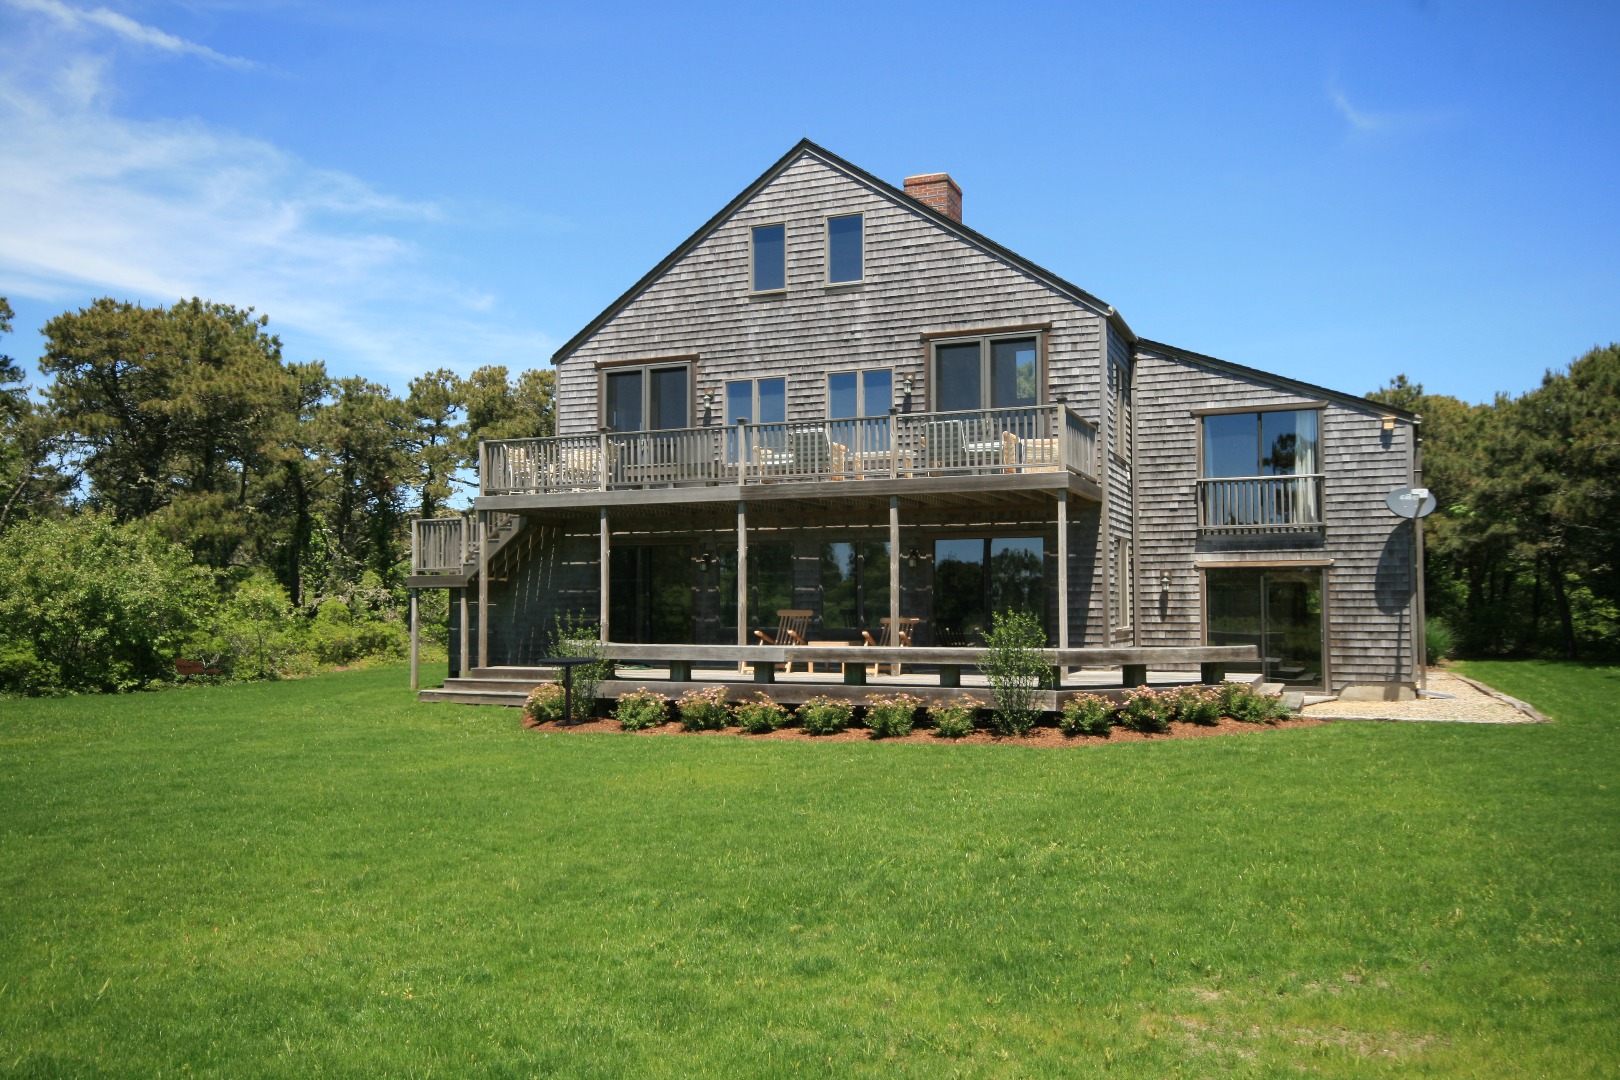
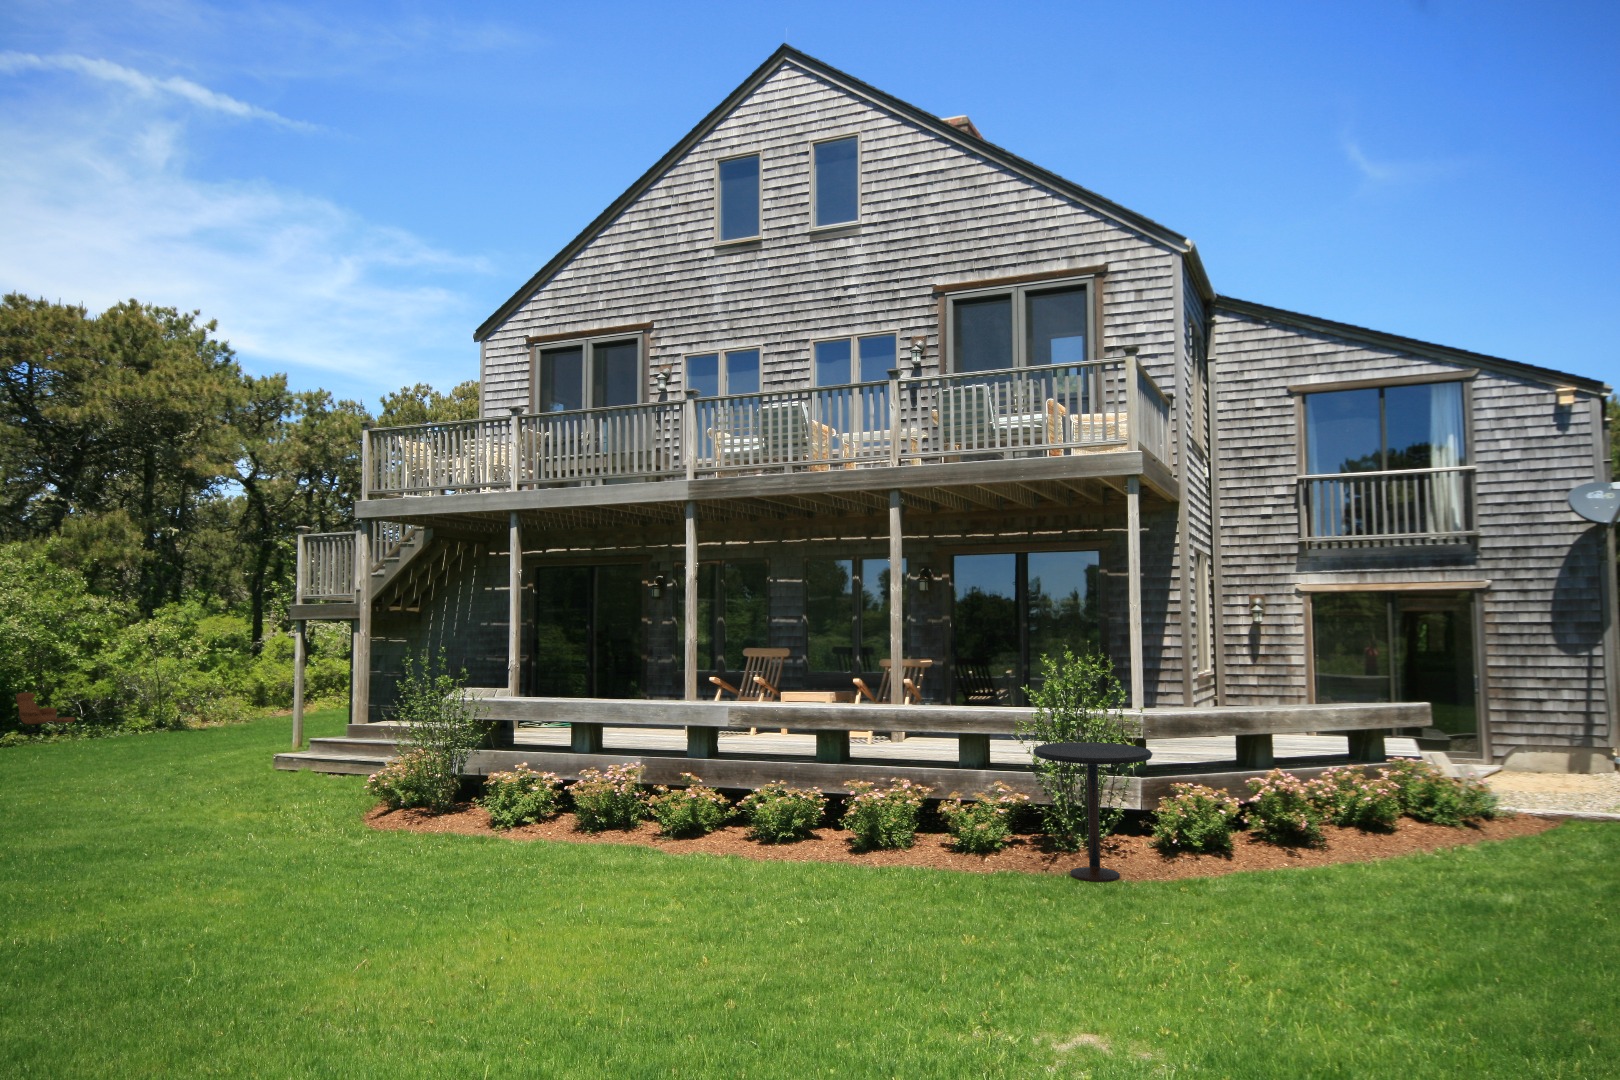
pedestal table: present [537,657,598,726] -> present [1033,742,1153,882]

